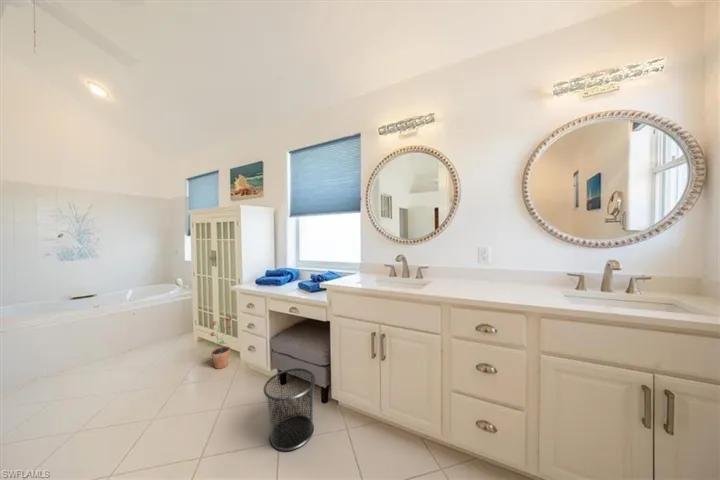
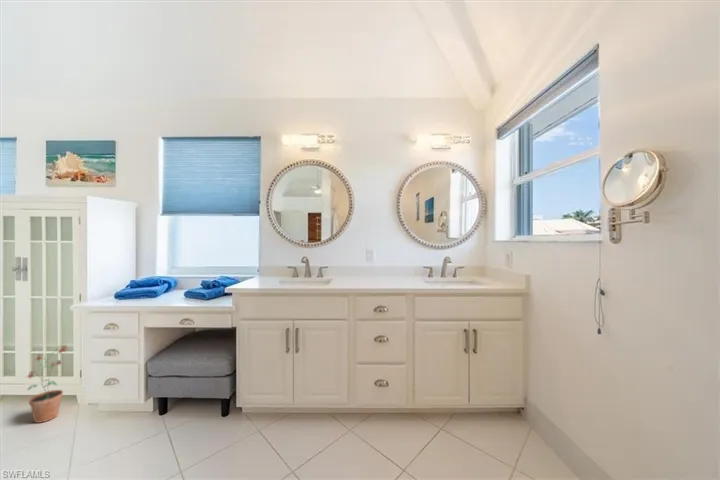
waste bin: present [264,368,315,451] -> none [168,377,228,461]

